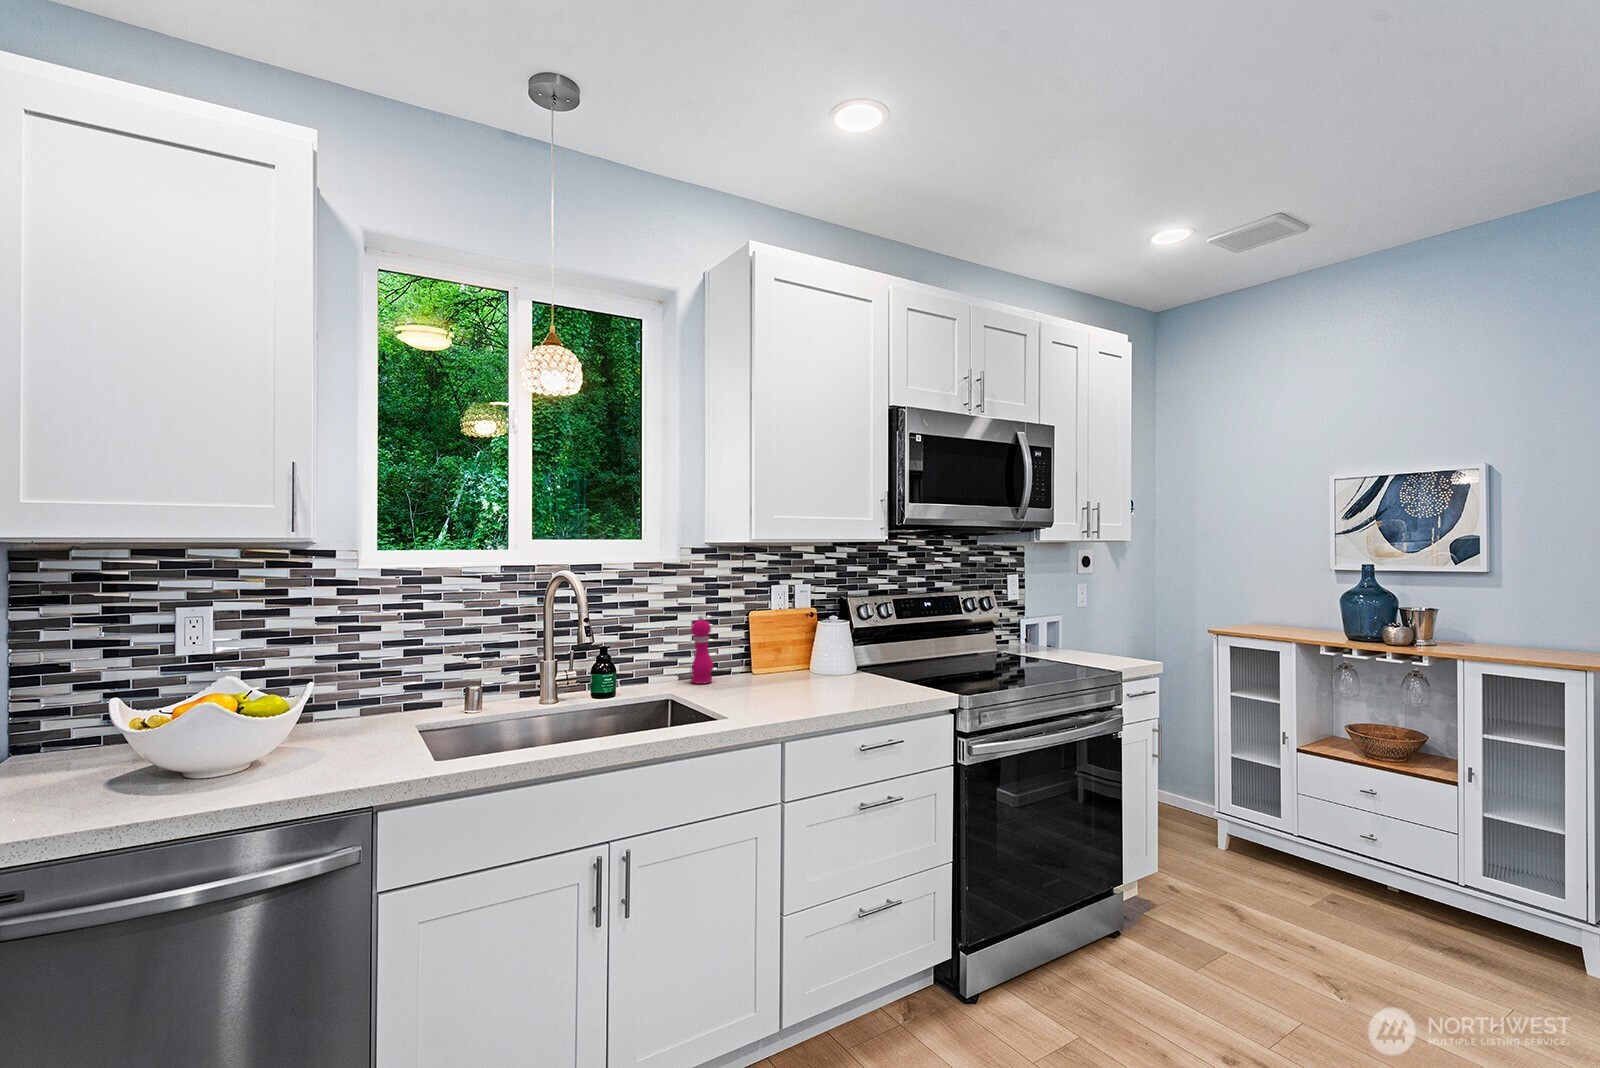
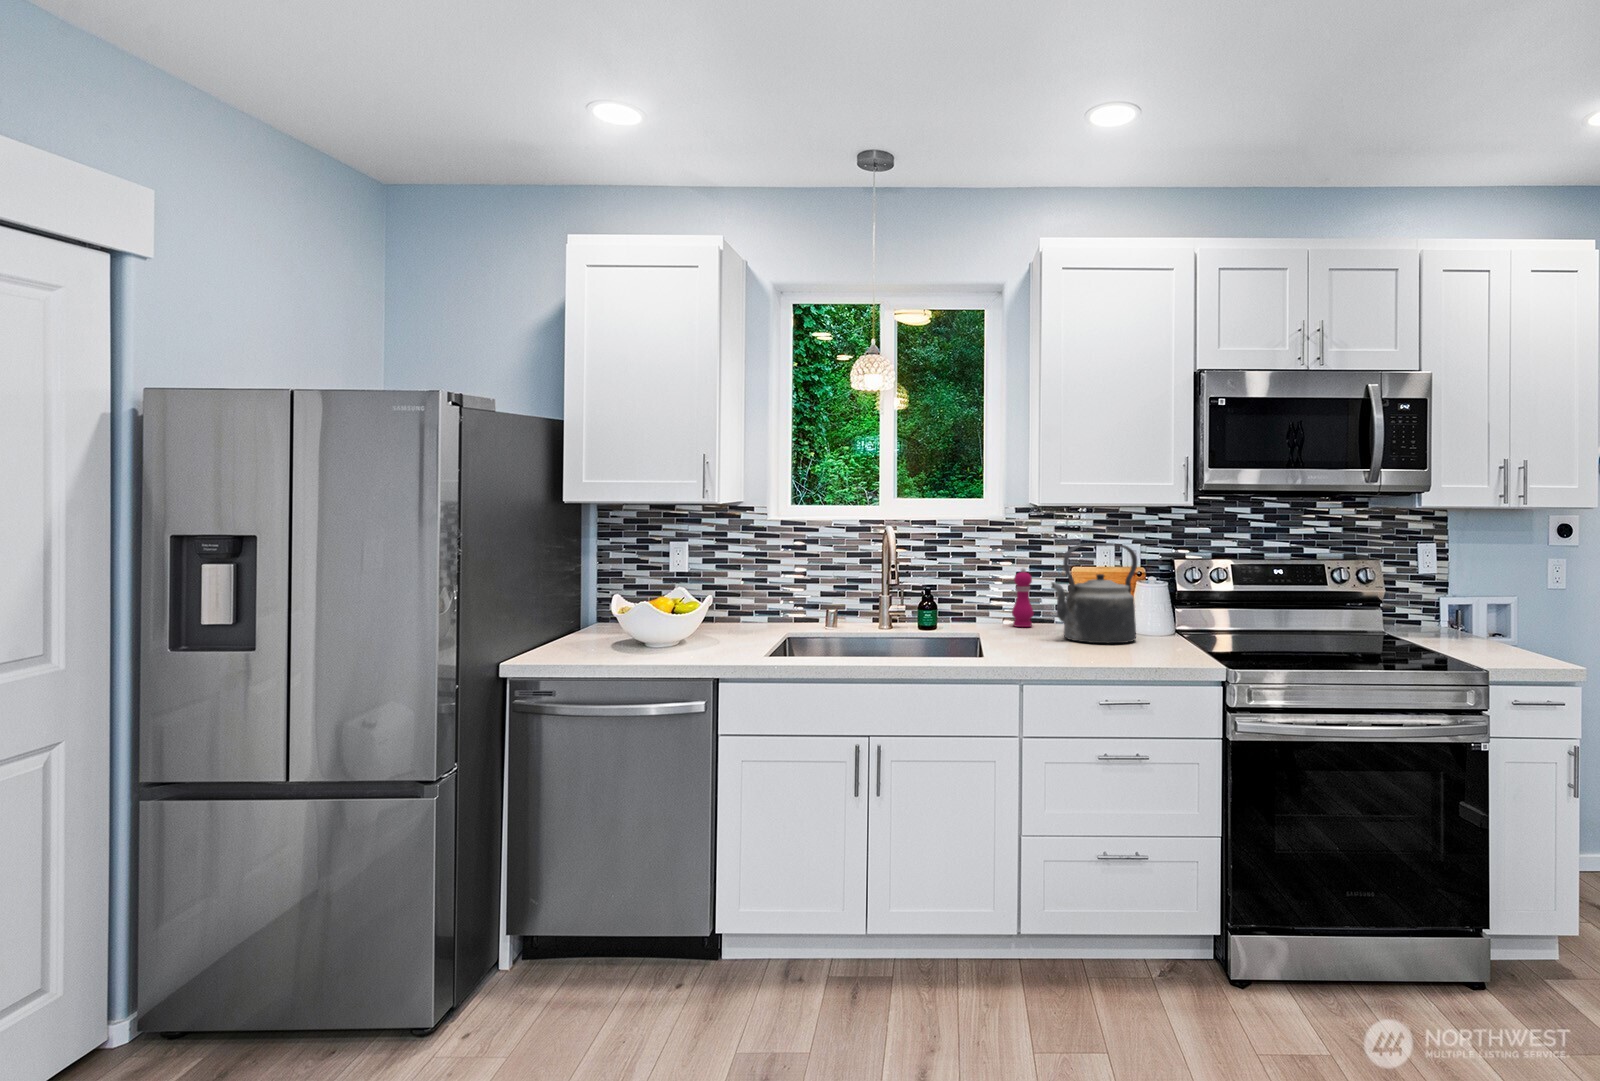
kettle: none [760,584,844,698] -> present [1051,543,1137,643]

